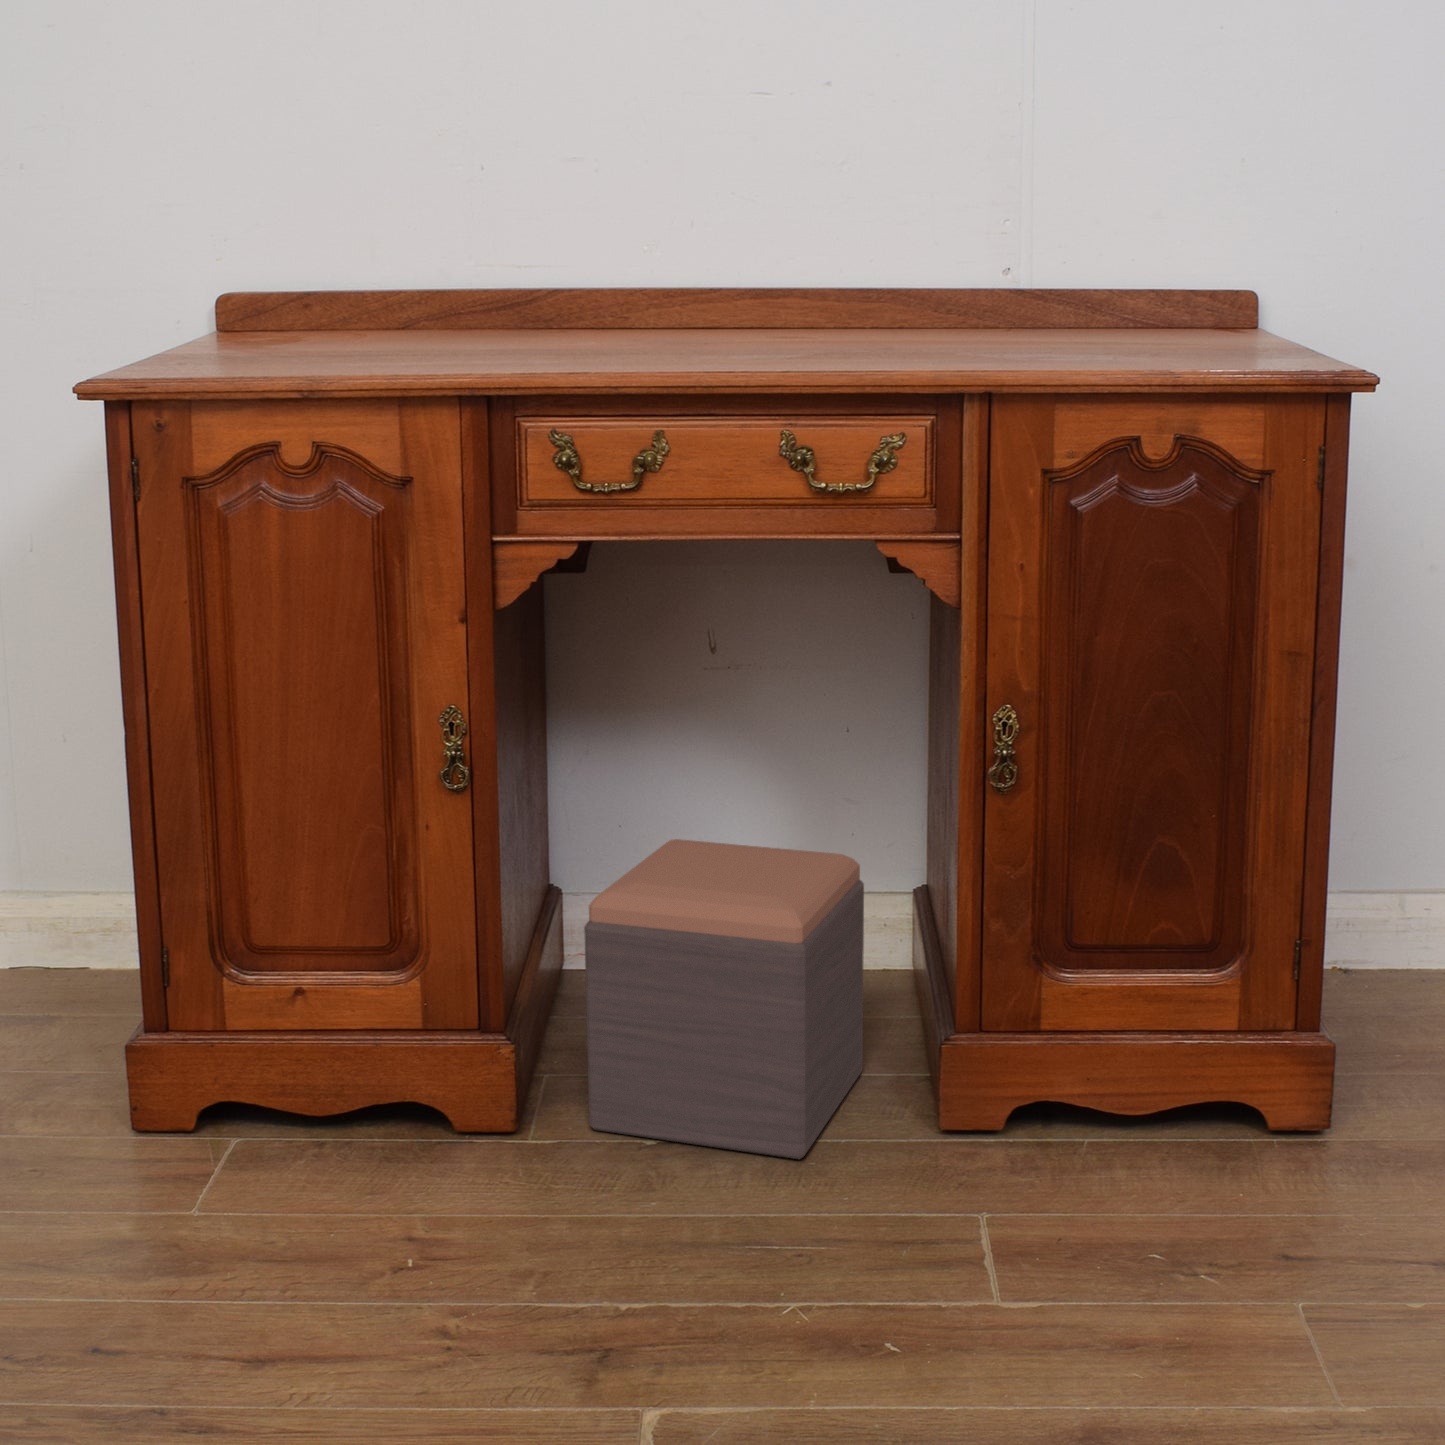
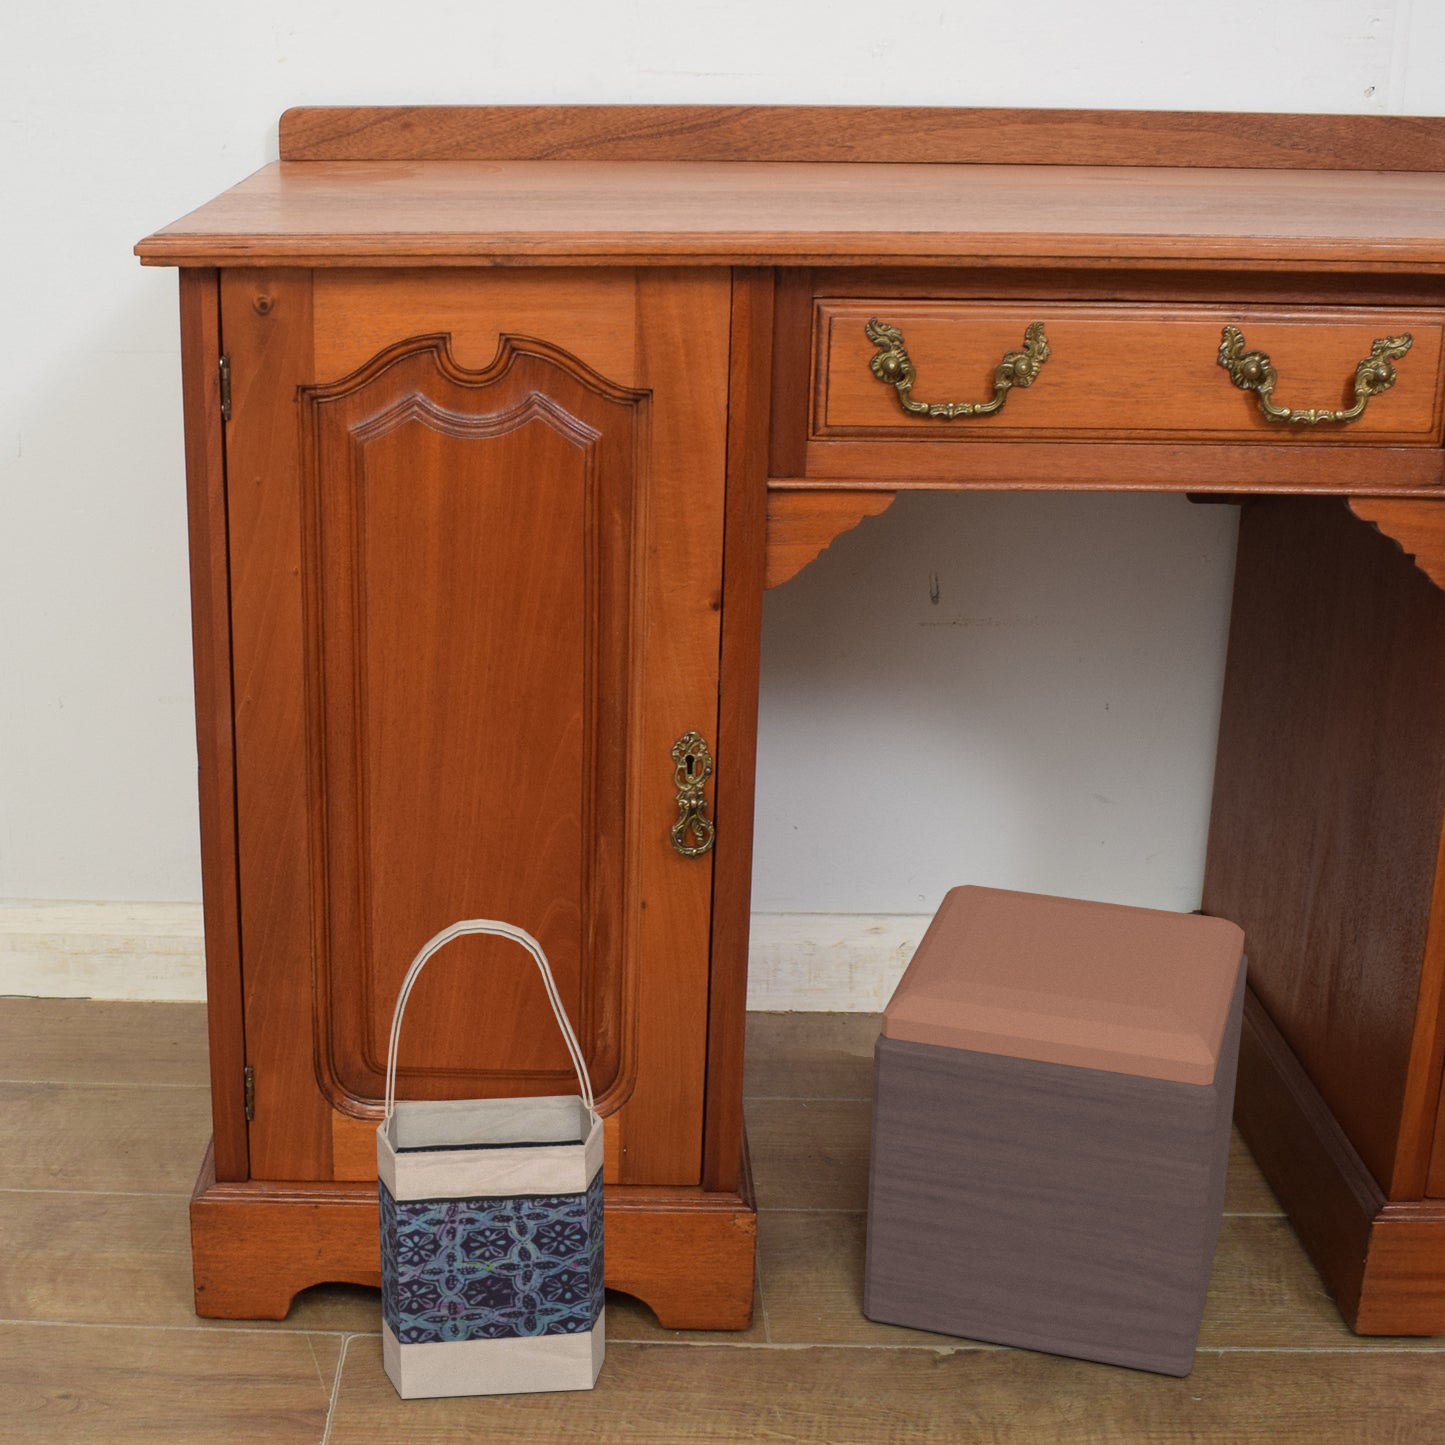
bag: none [240,832,404,1171] -> present [376,919,605,1399]

